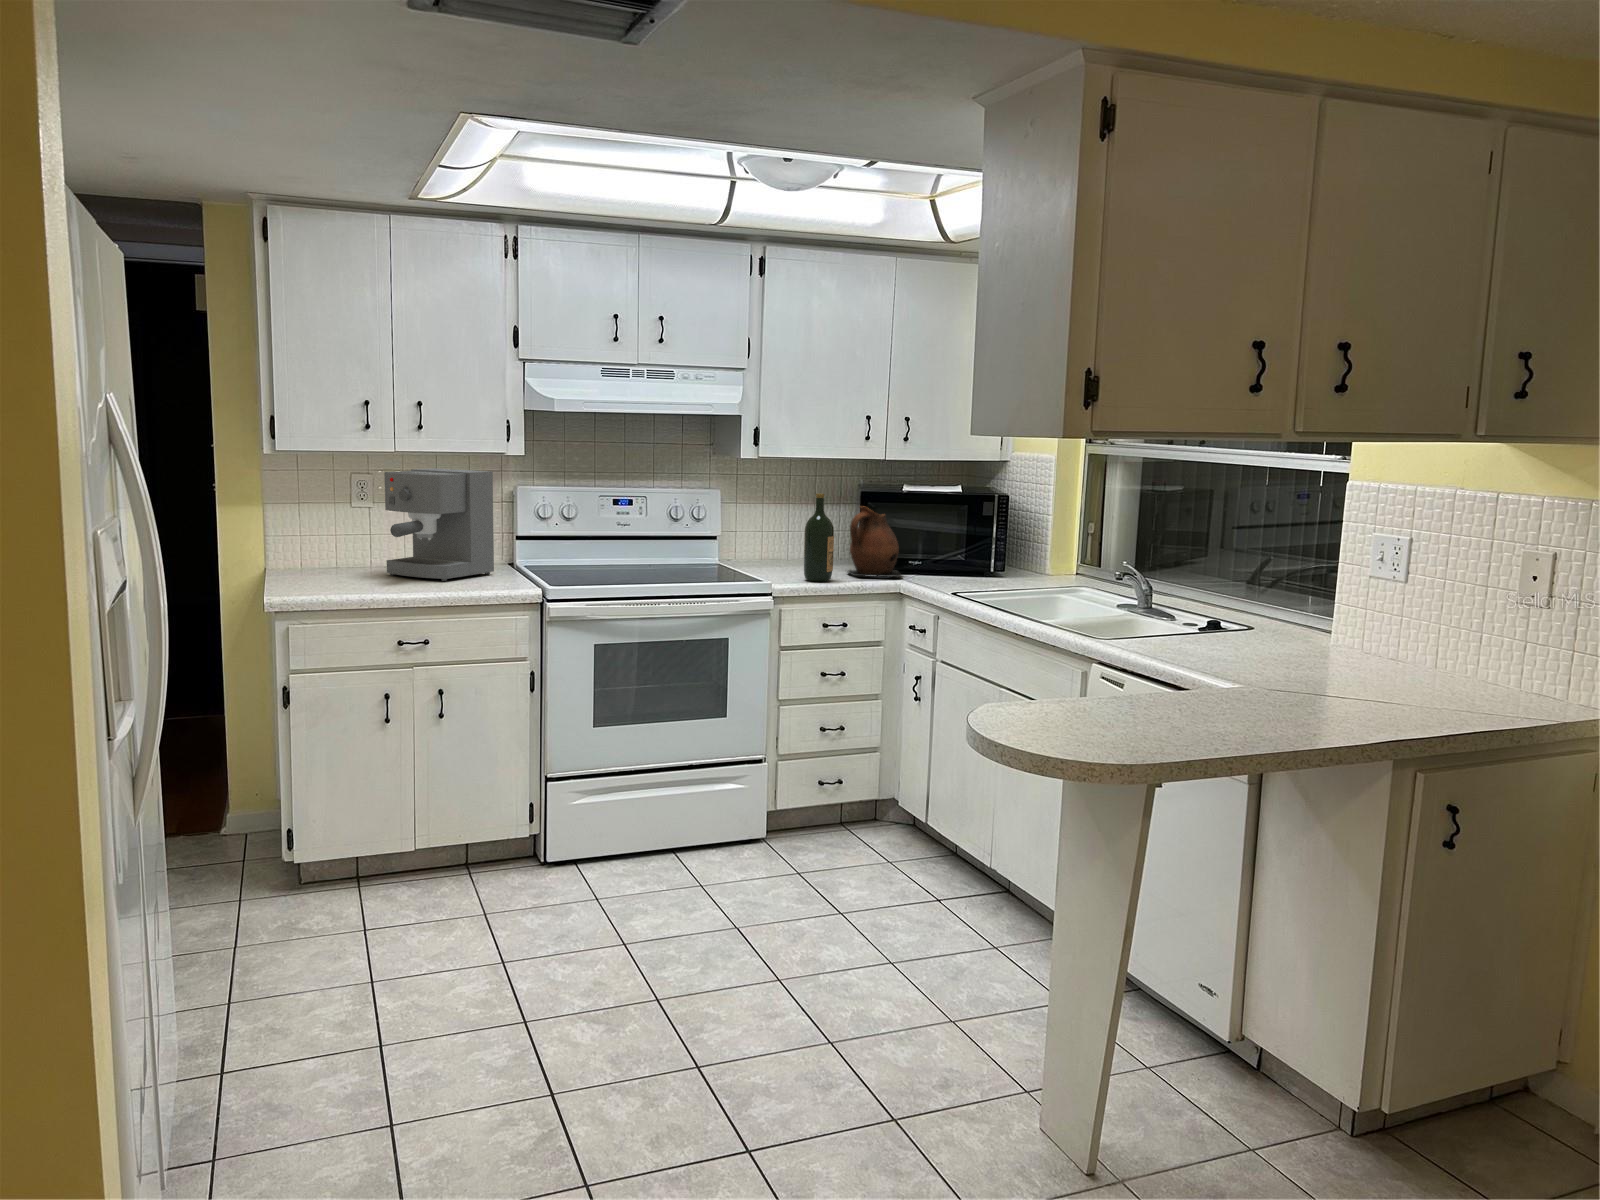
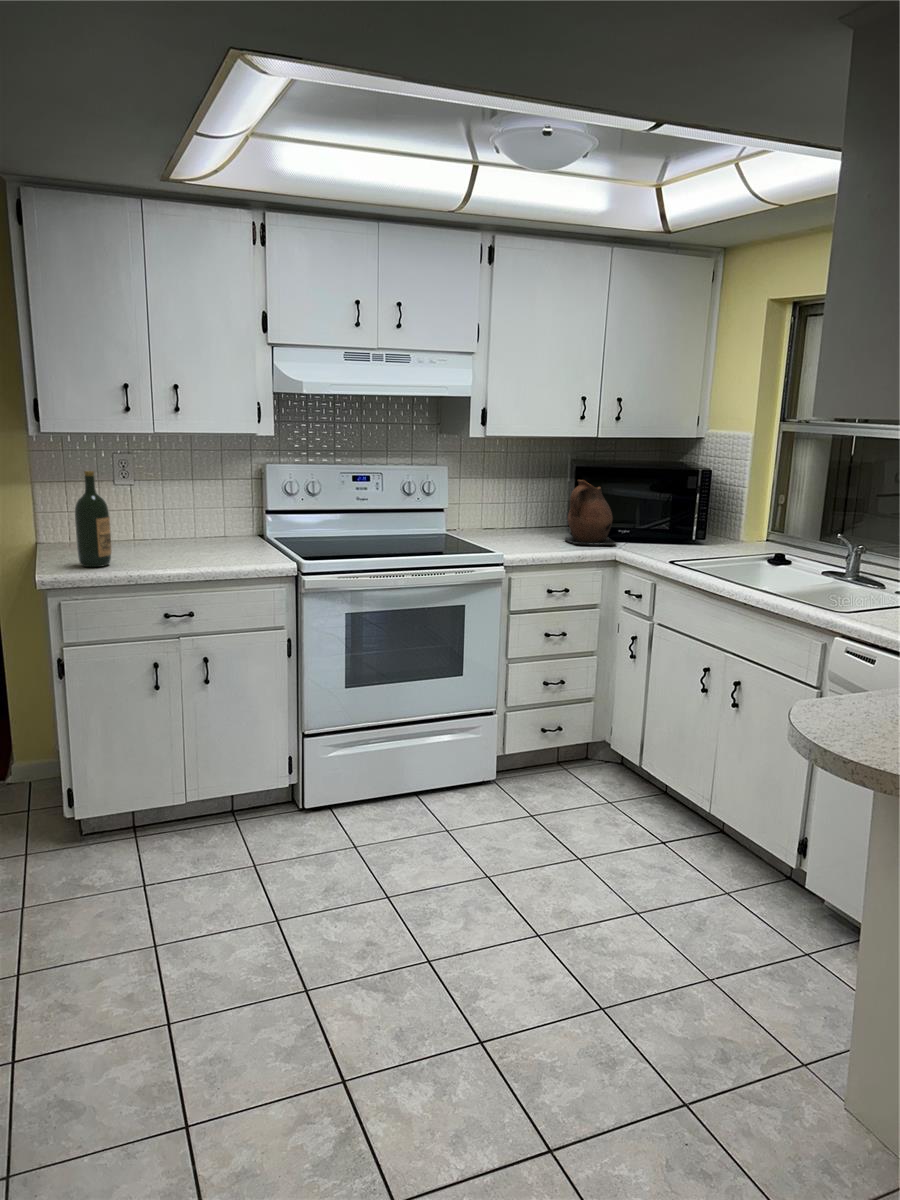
coffee maker: present [384,468,494,581] -> none [145,448,248,554]
wine bottle: present [804,493,834,582] -> present [75,471,111,567]

